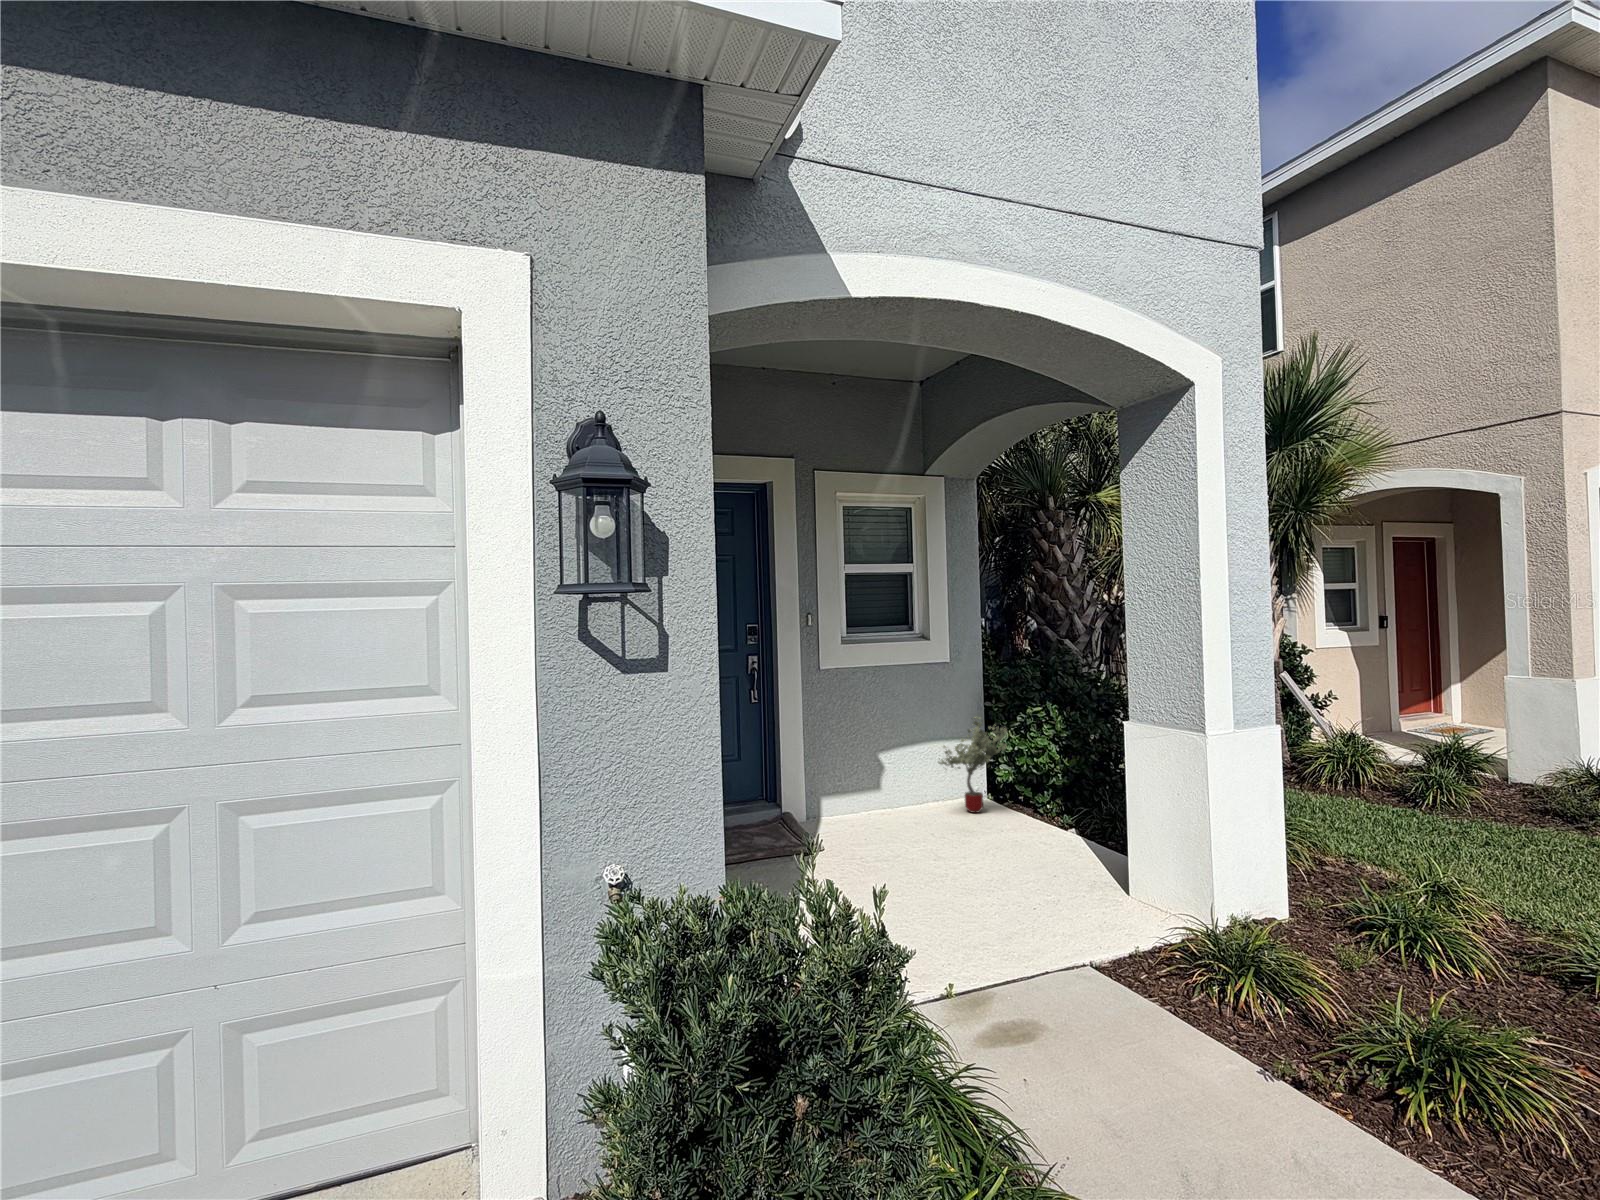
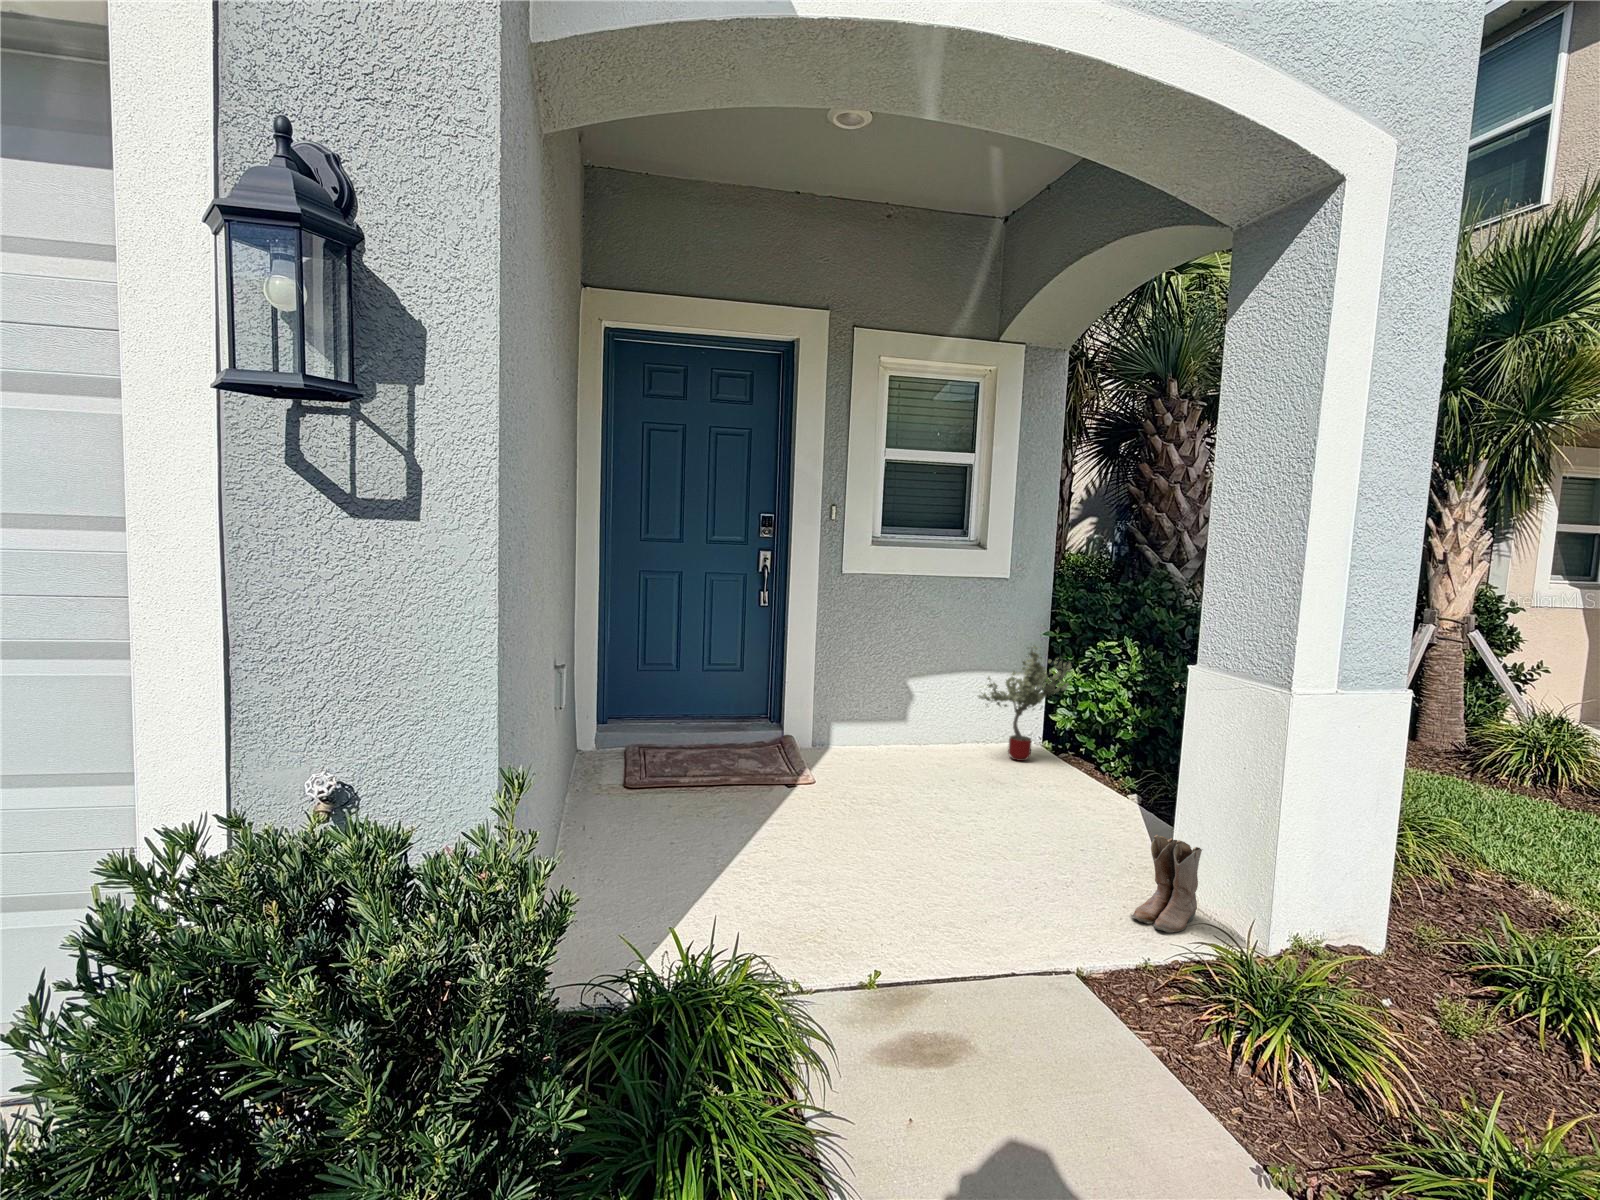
boots: none [1110,853,1156,928] -> present [1131,835,1202,933]

